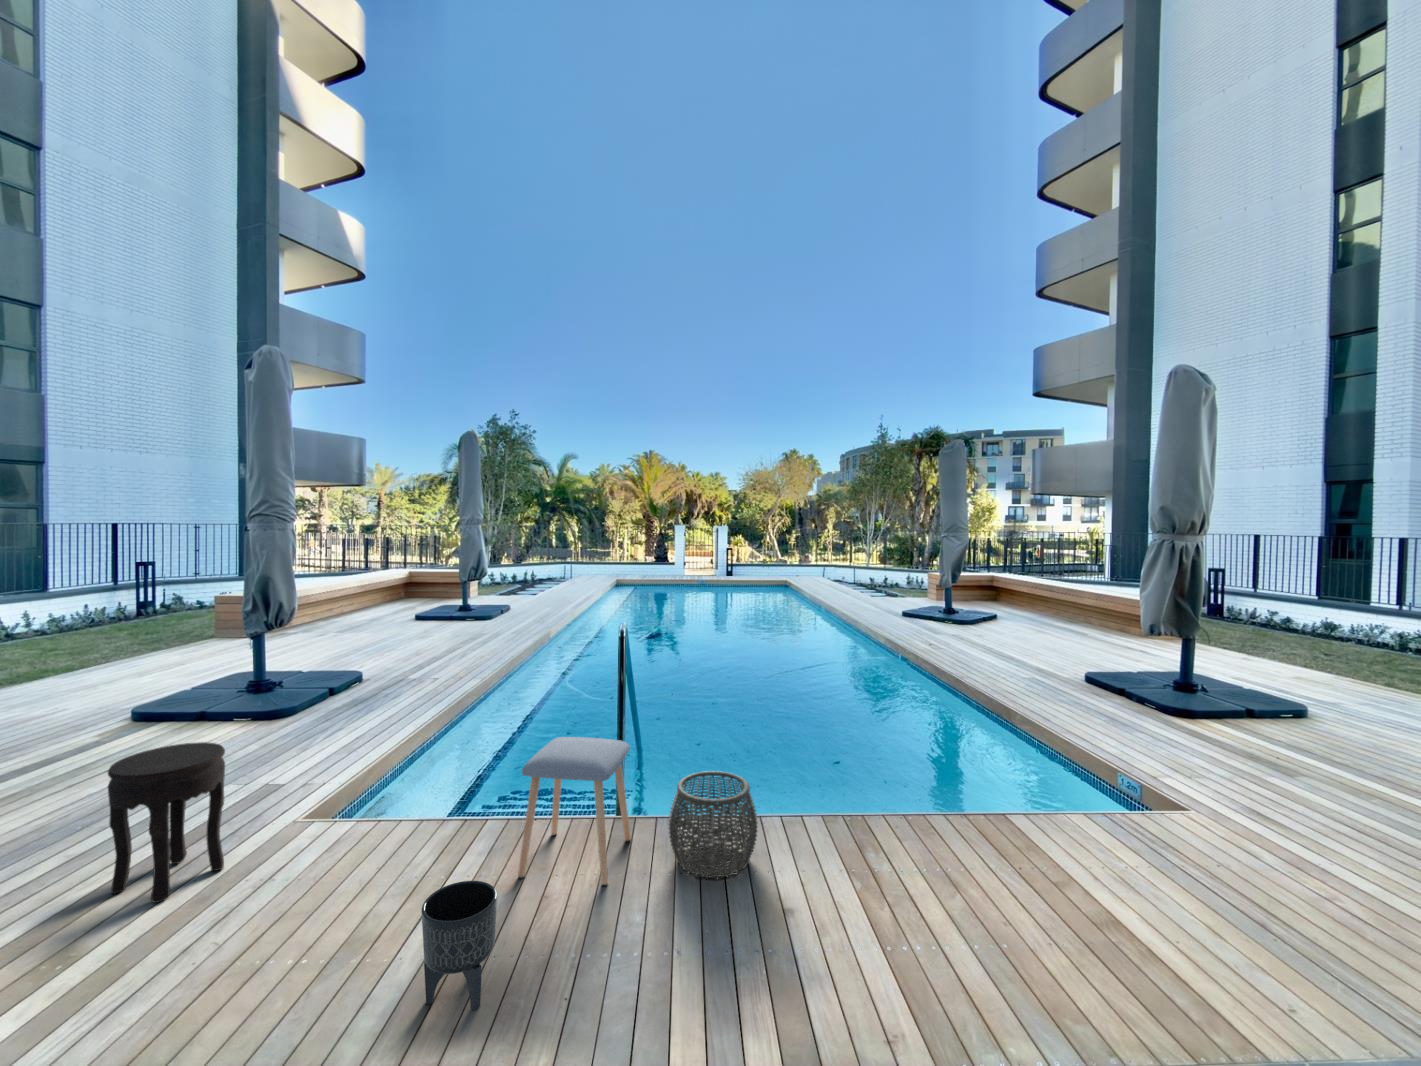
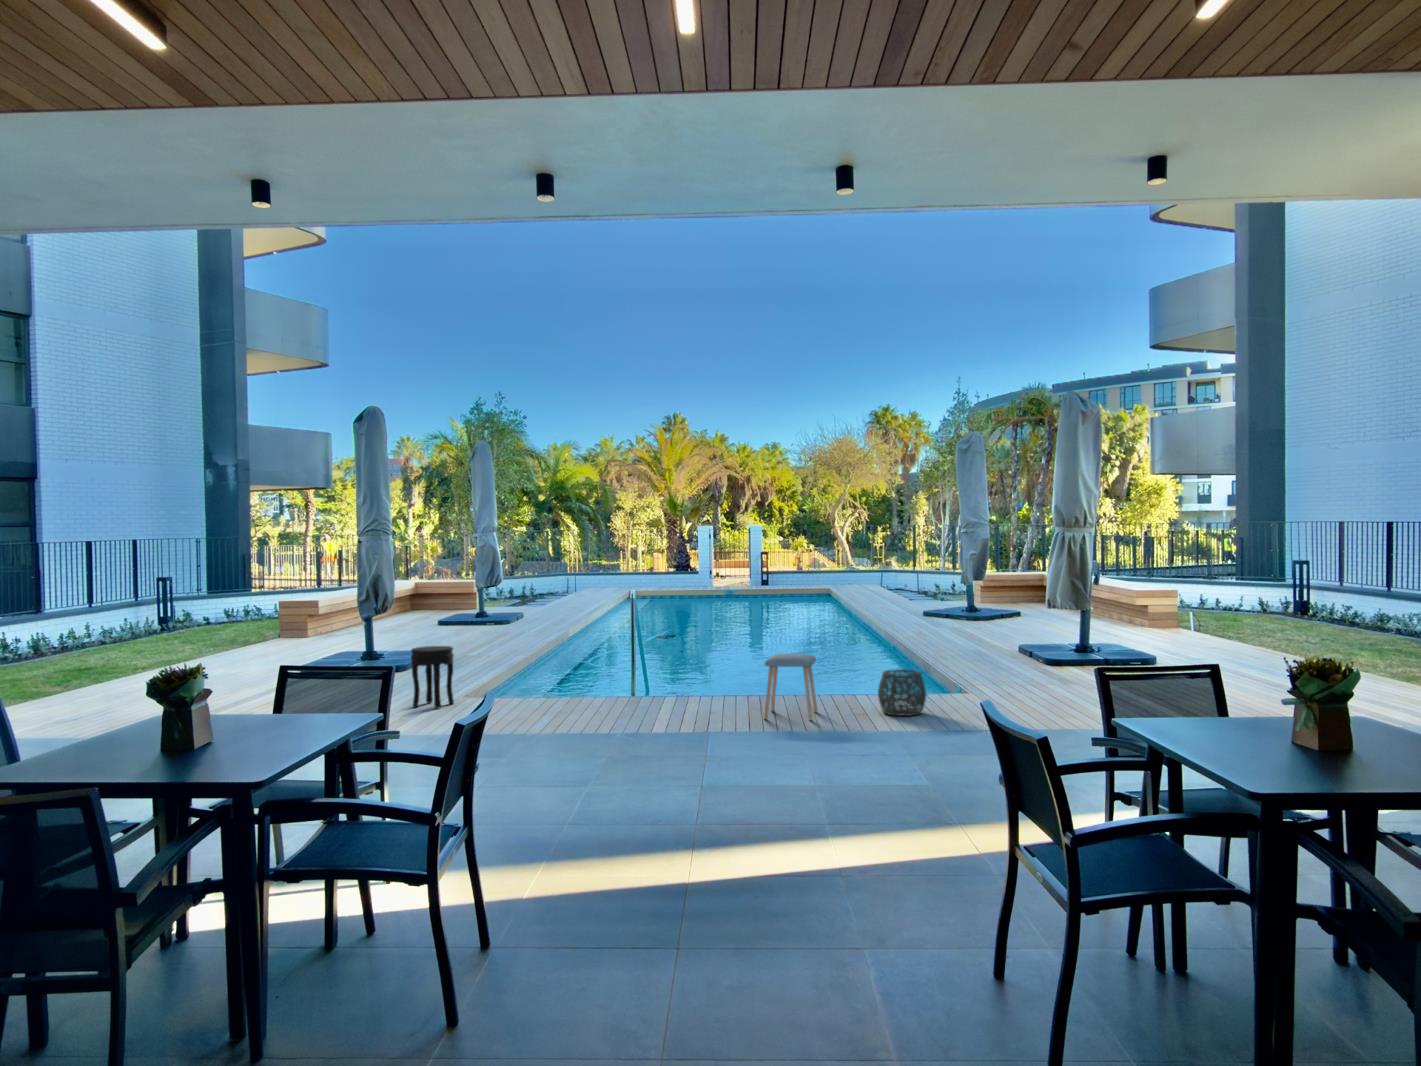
stool: present [518,737,631,886] -> present [764,654,817,721]
woven basket: present [669,771,757,879] -> present [878,669,926,716]
planter: present [421,881,497,1010] -> none [567,680,594,719]

